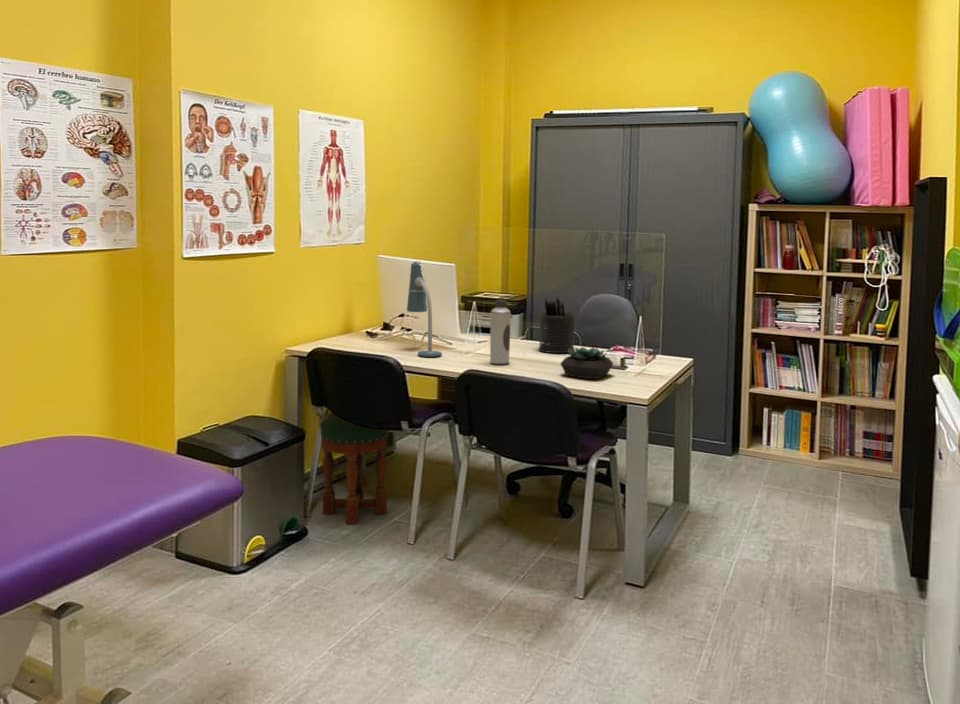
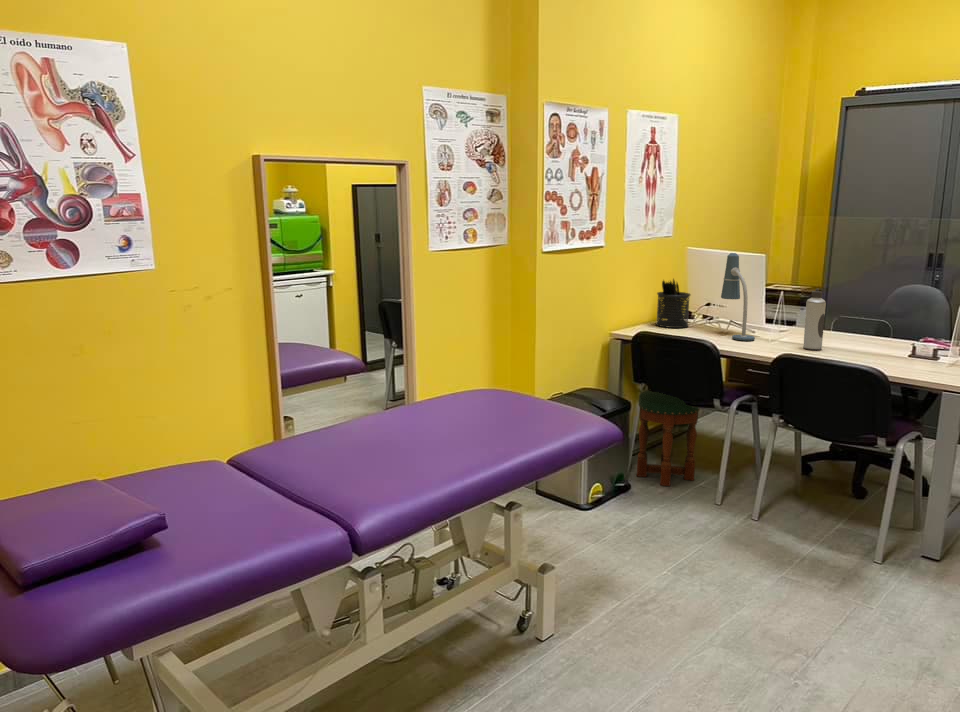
pen holder: present [539,299,576,353] -> present [656,279,690,328]
succulent plant: present [561,347,613,379] -> none [875,337,928,366]

